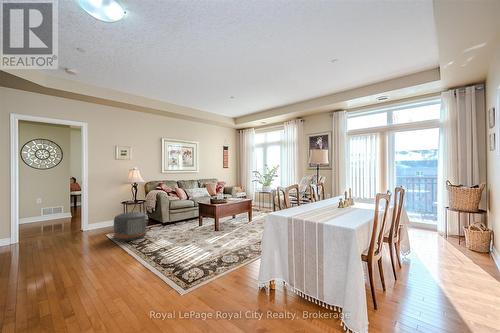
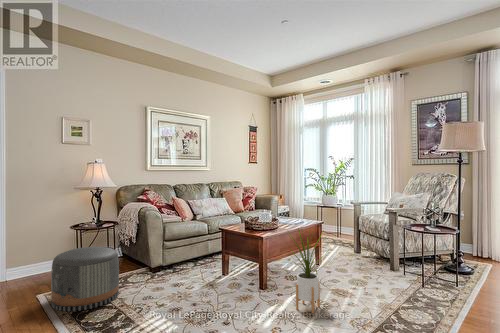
house plant: none [223,200,244,240] -> present [289,228,328,313]

